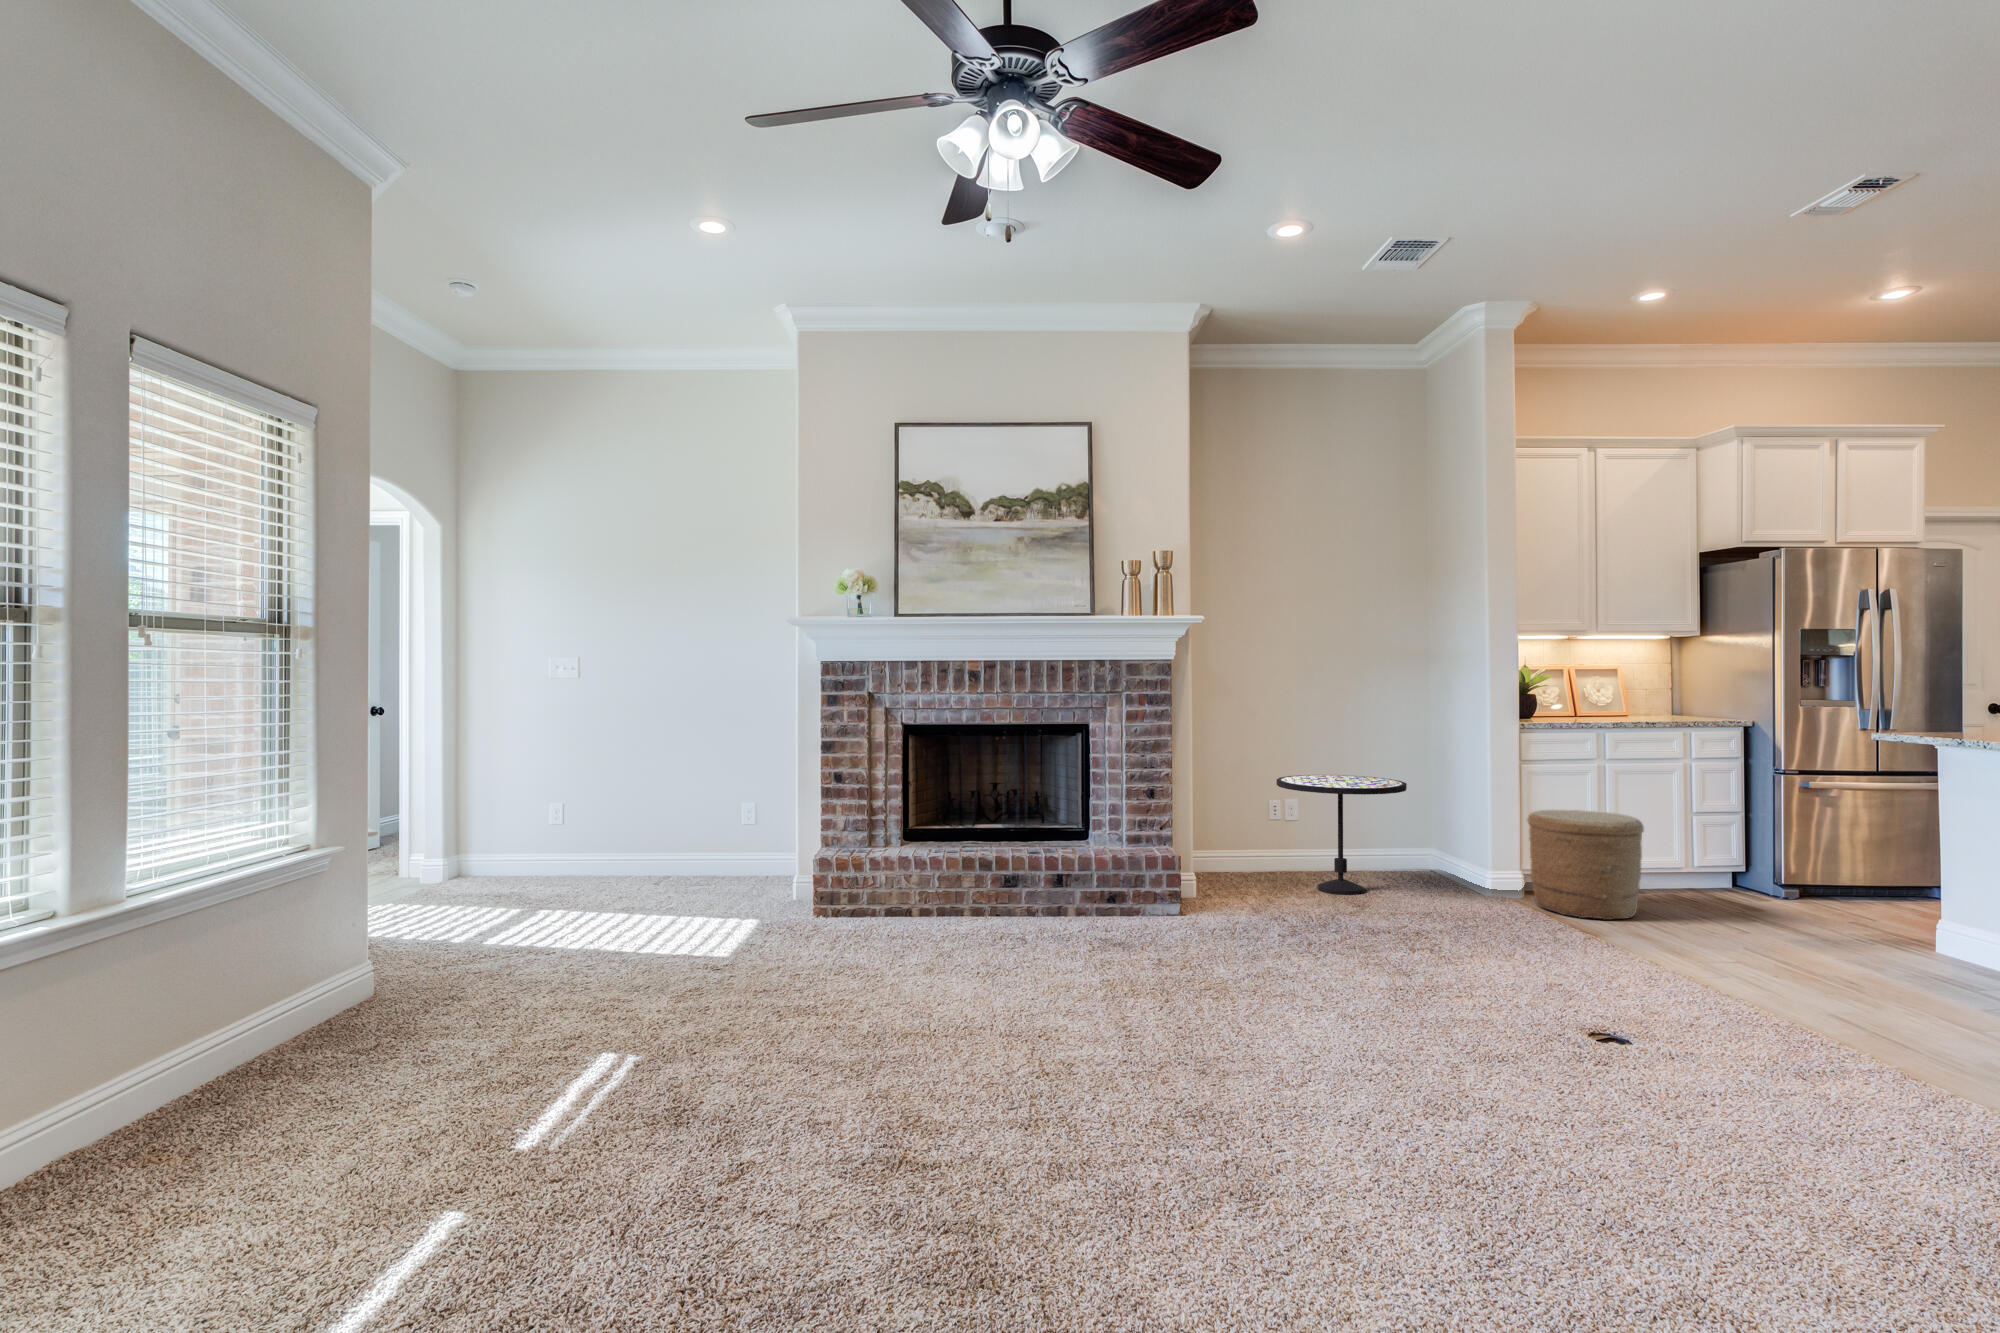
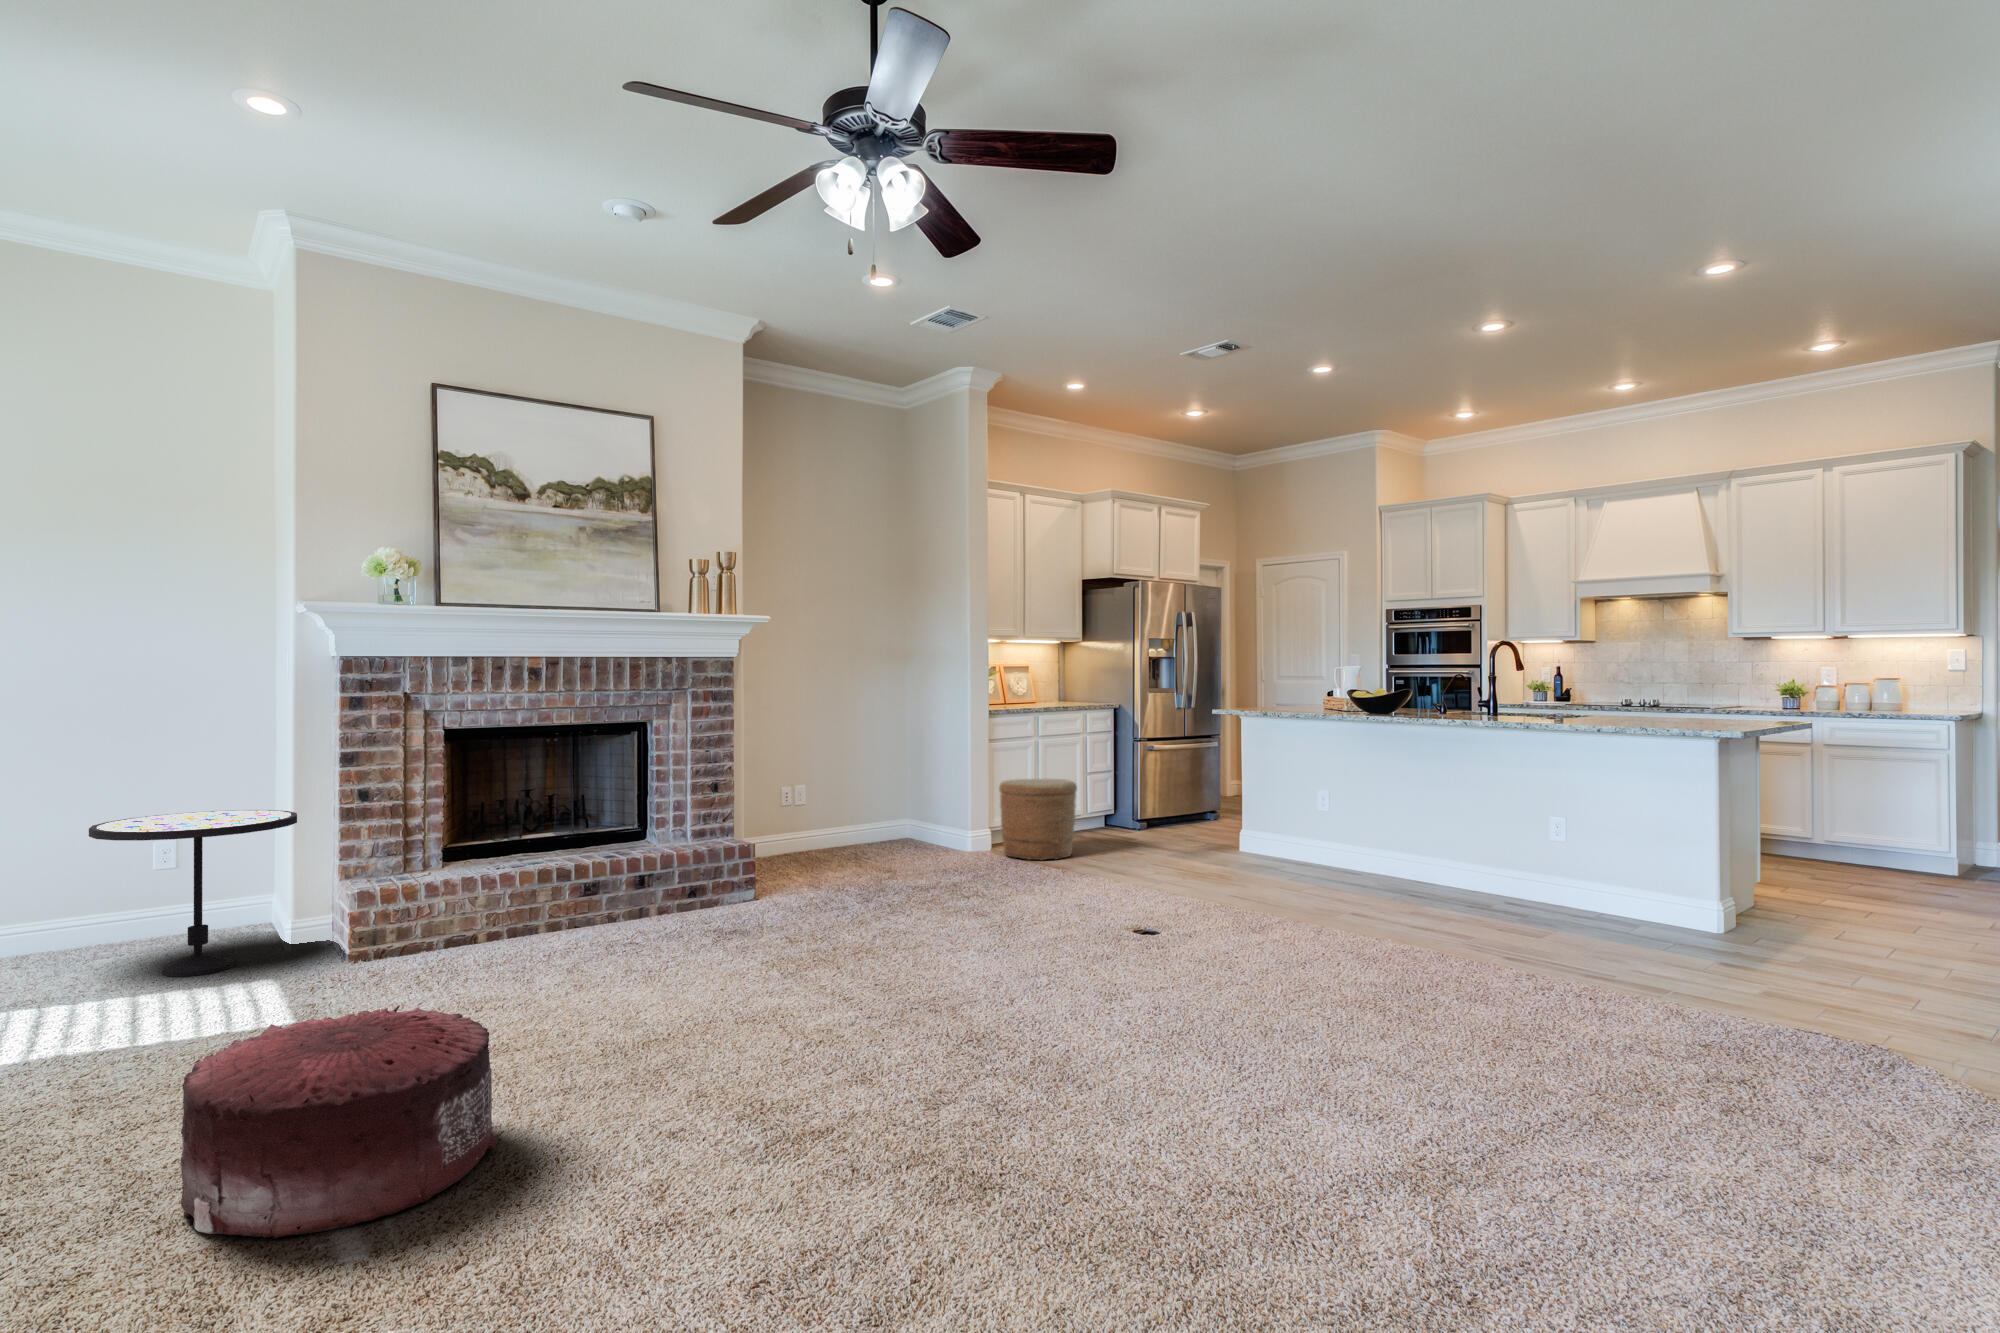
side table: present [1276,775,1407,895] -> present [89,810,297,977]
pouf: none [383,975,651,1180] -> present [180,1005,499,1239]

